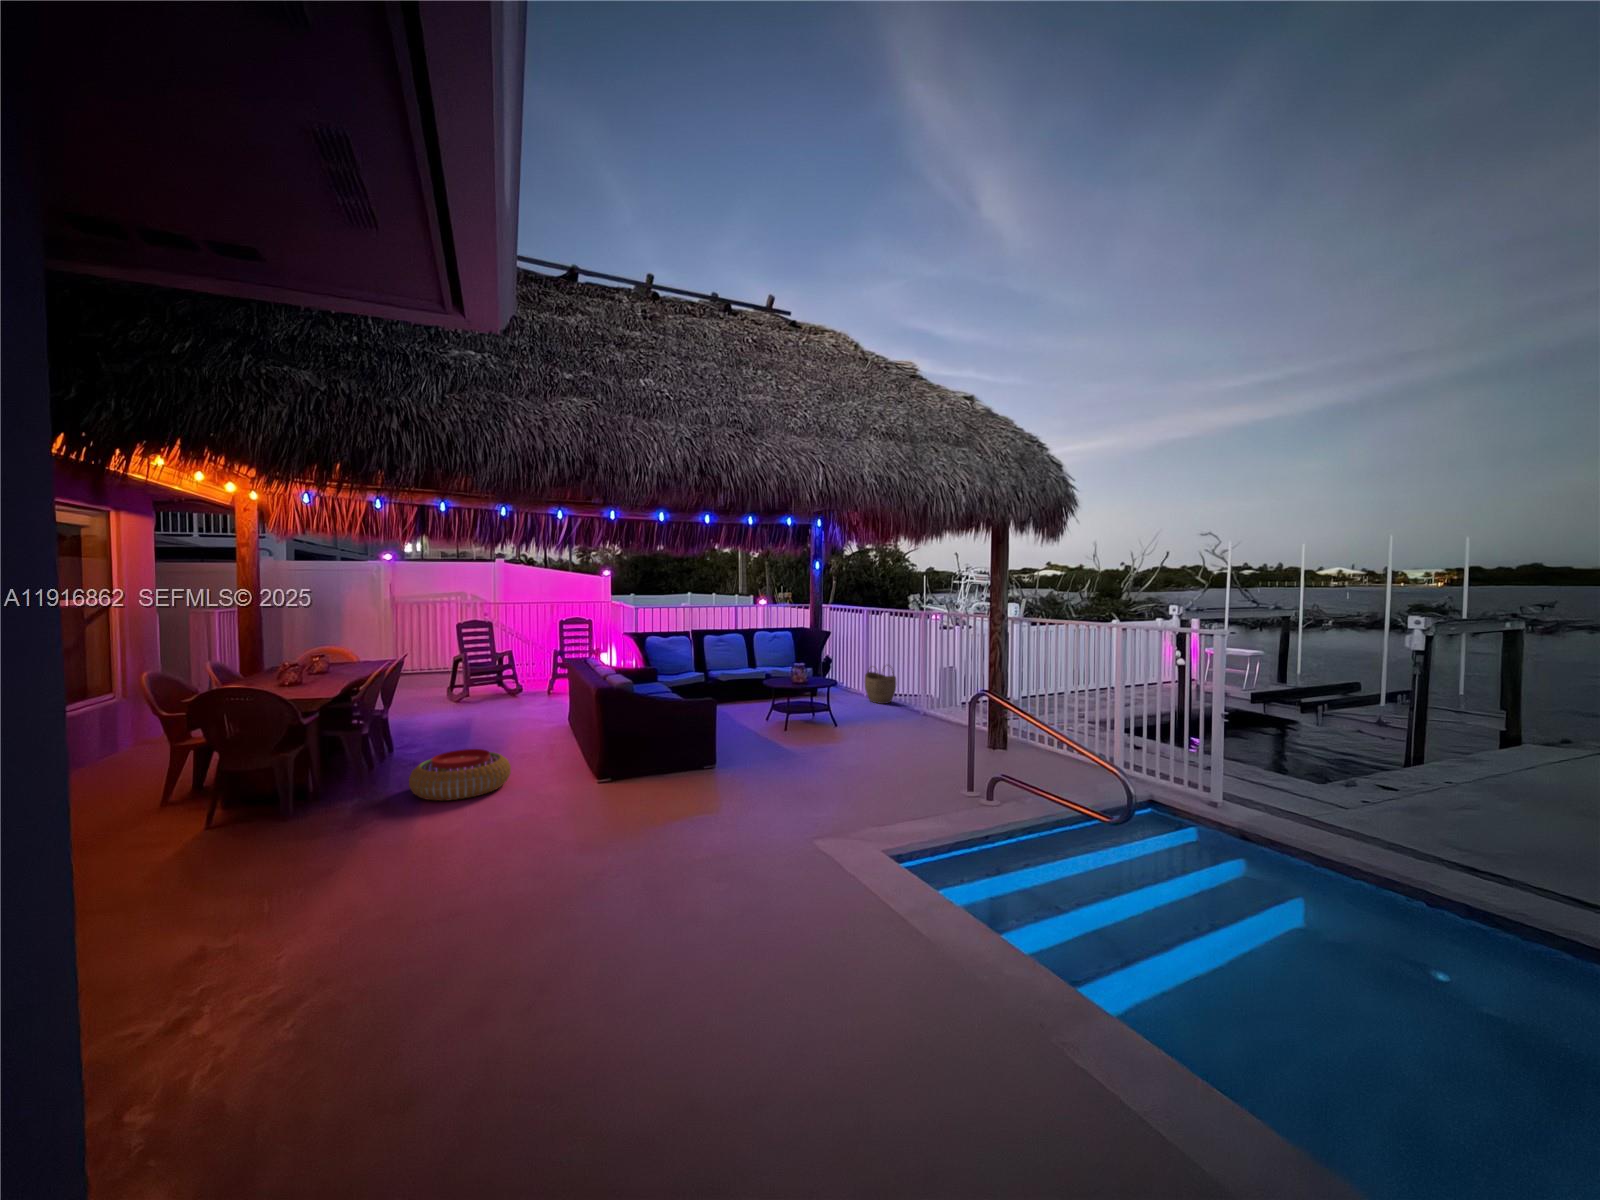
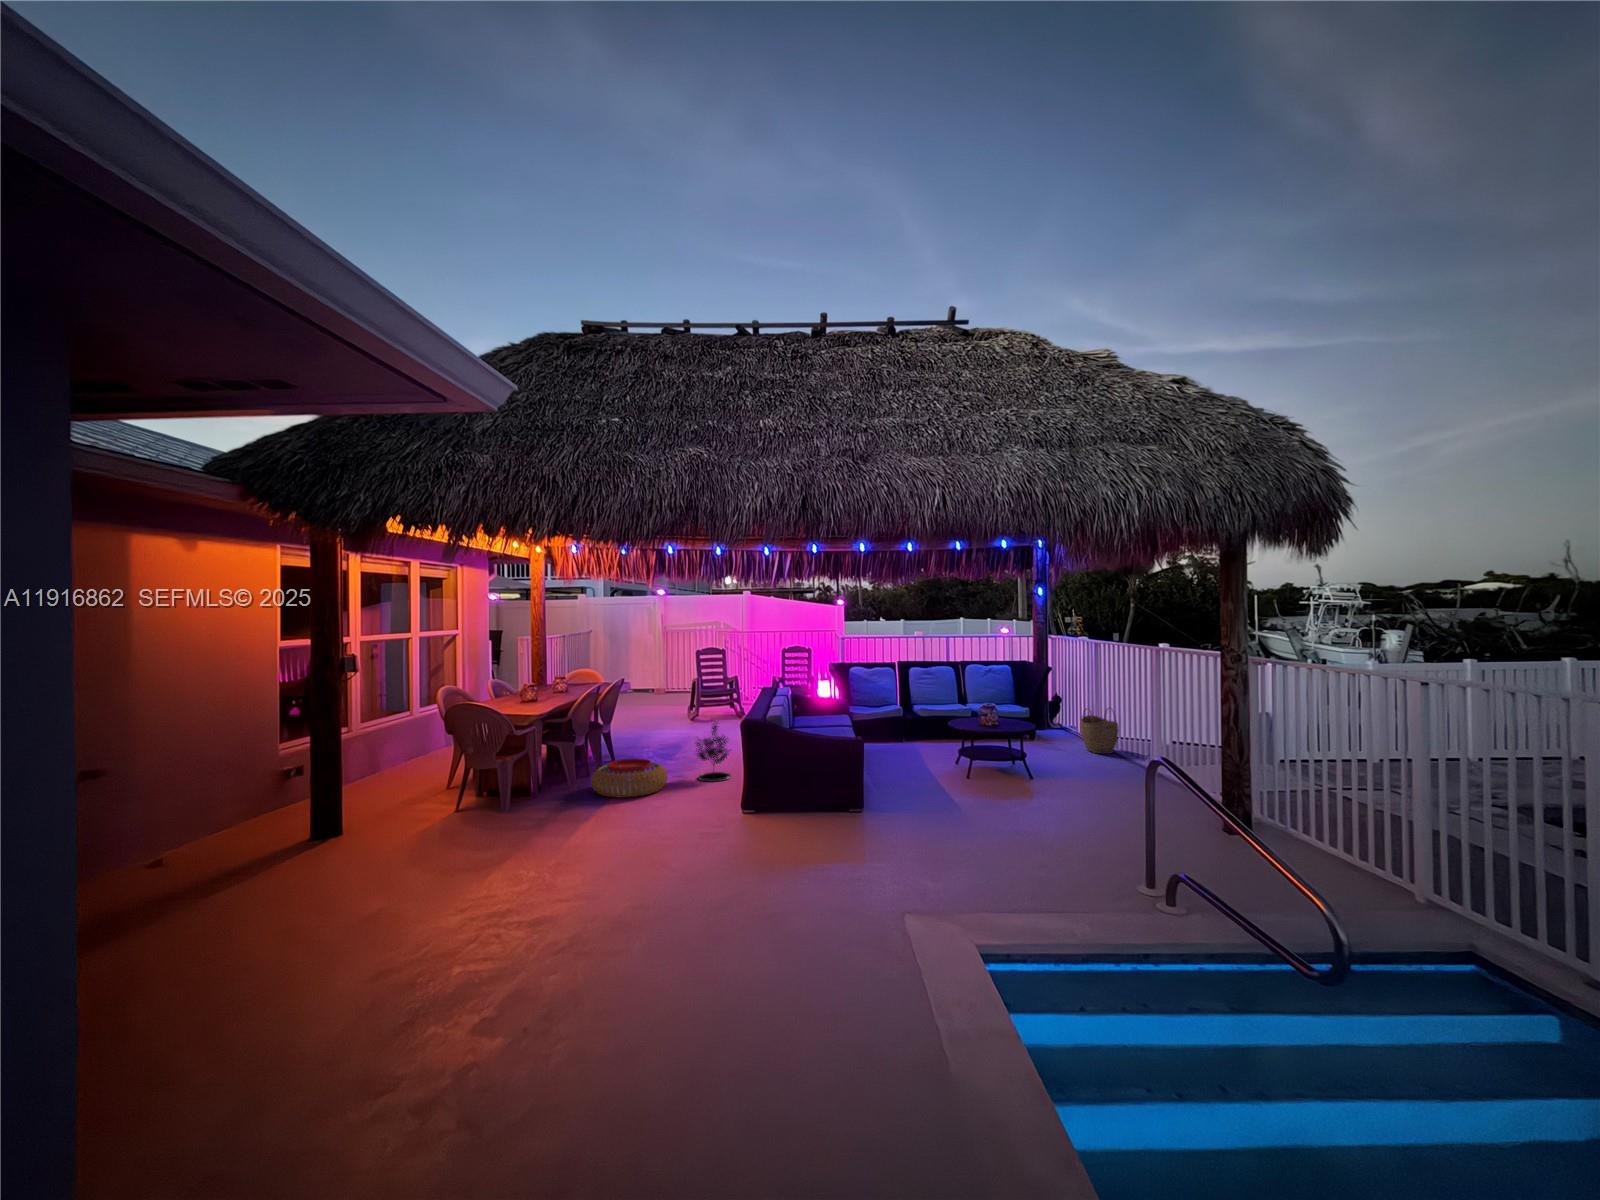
potted tree: none [528,694,577,767] -> present [696,725,731,782]

